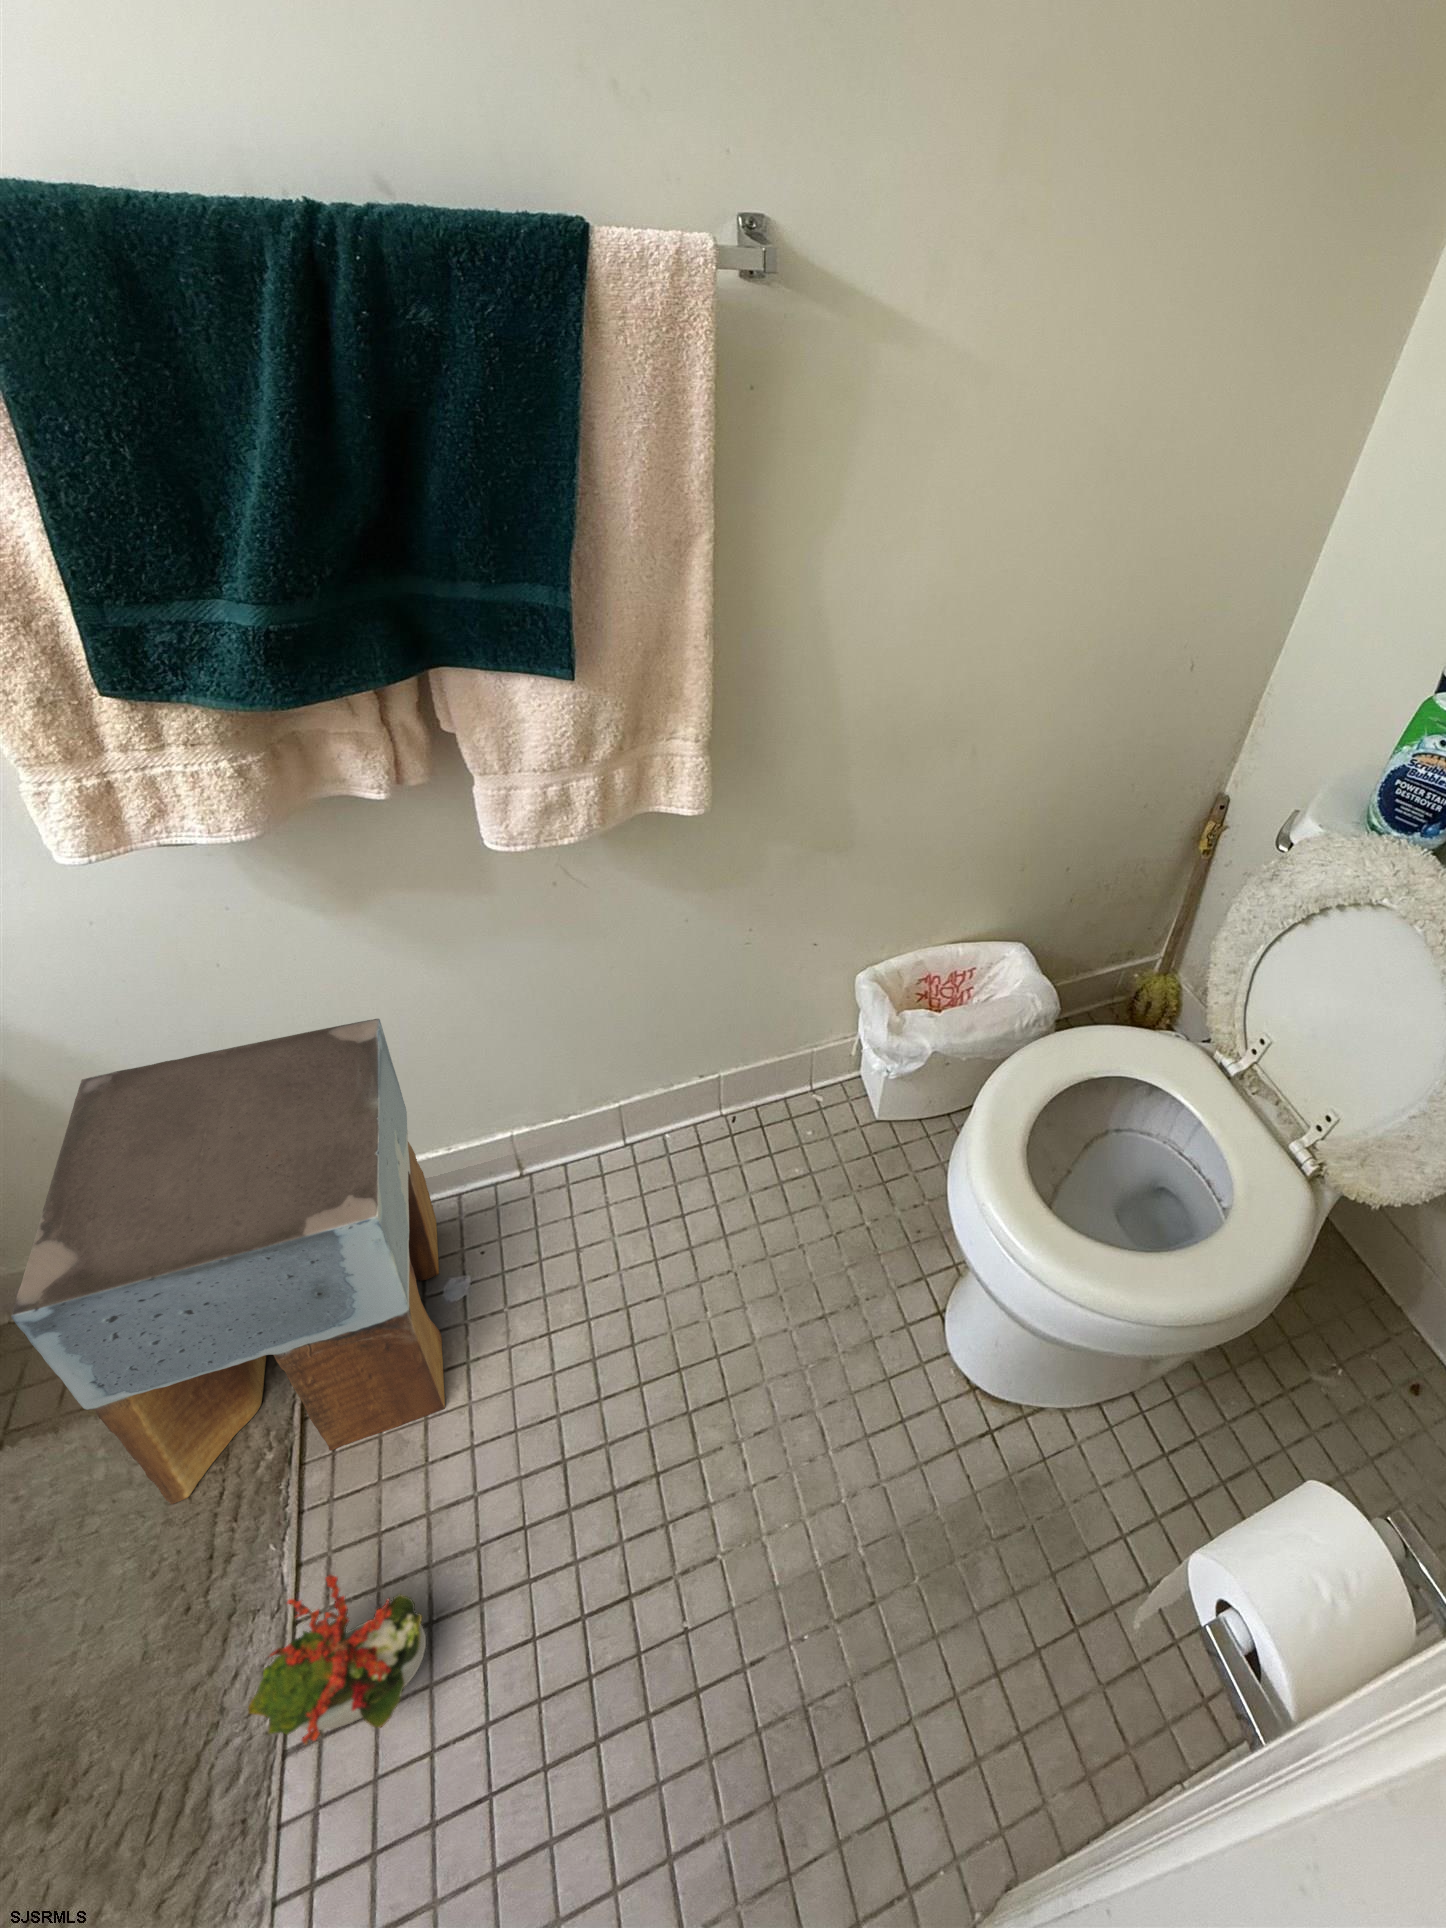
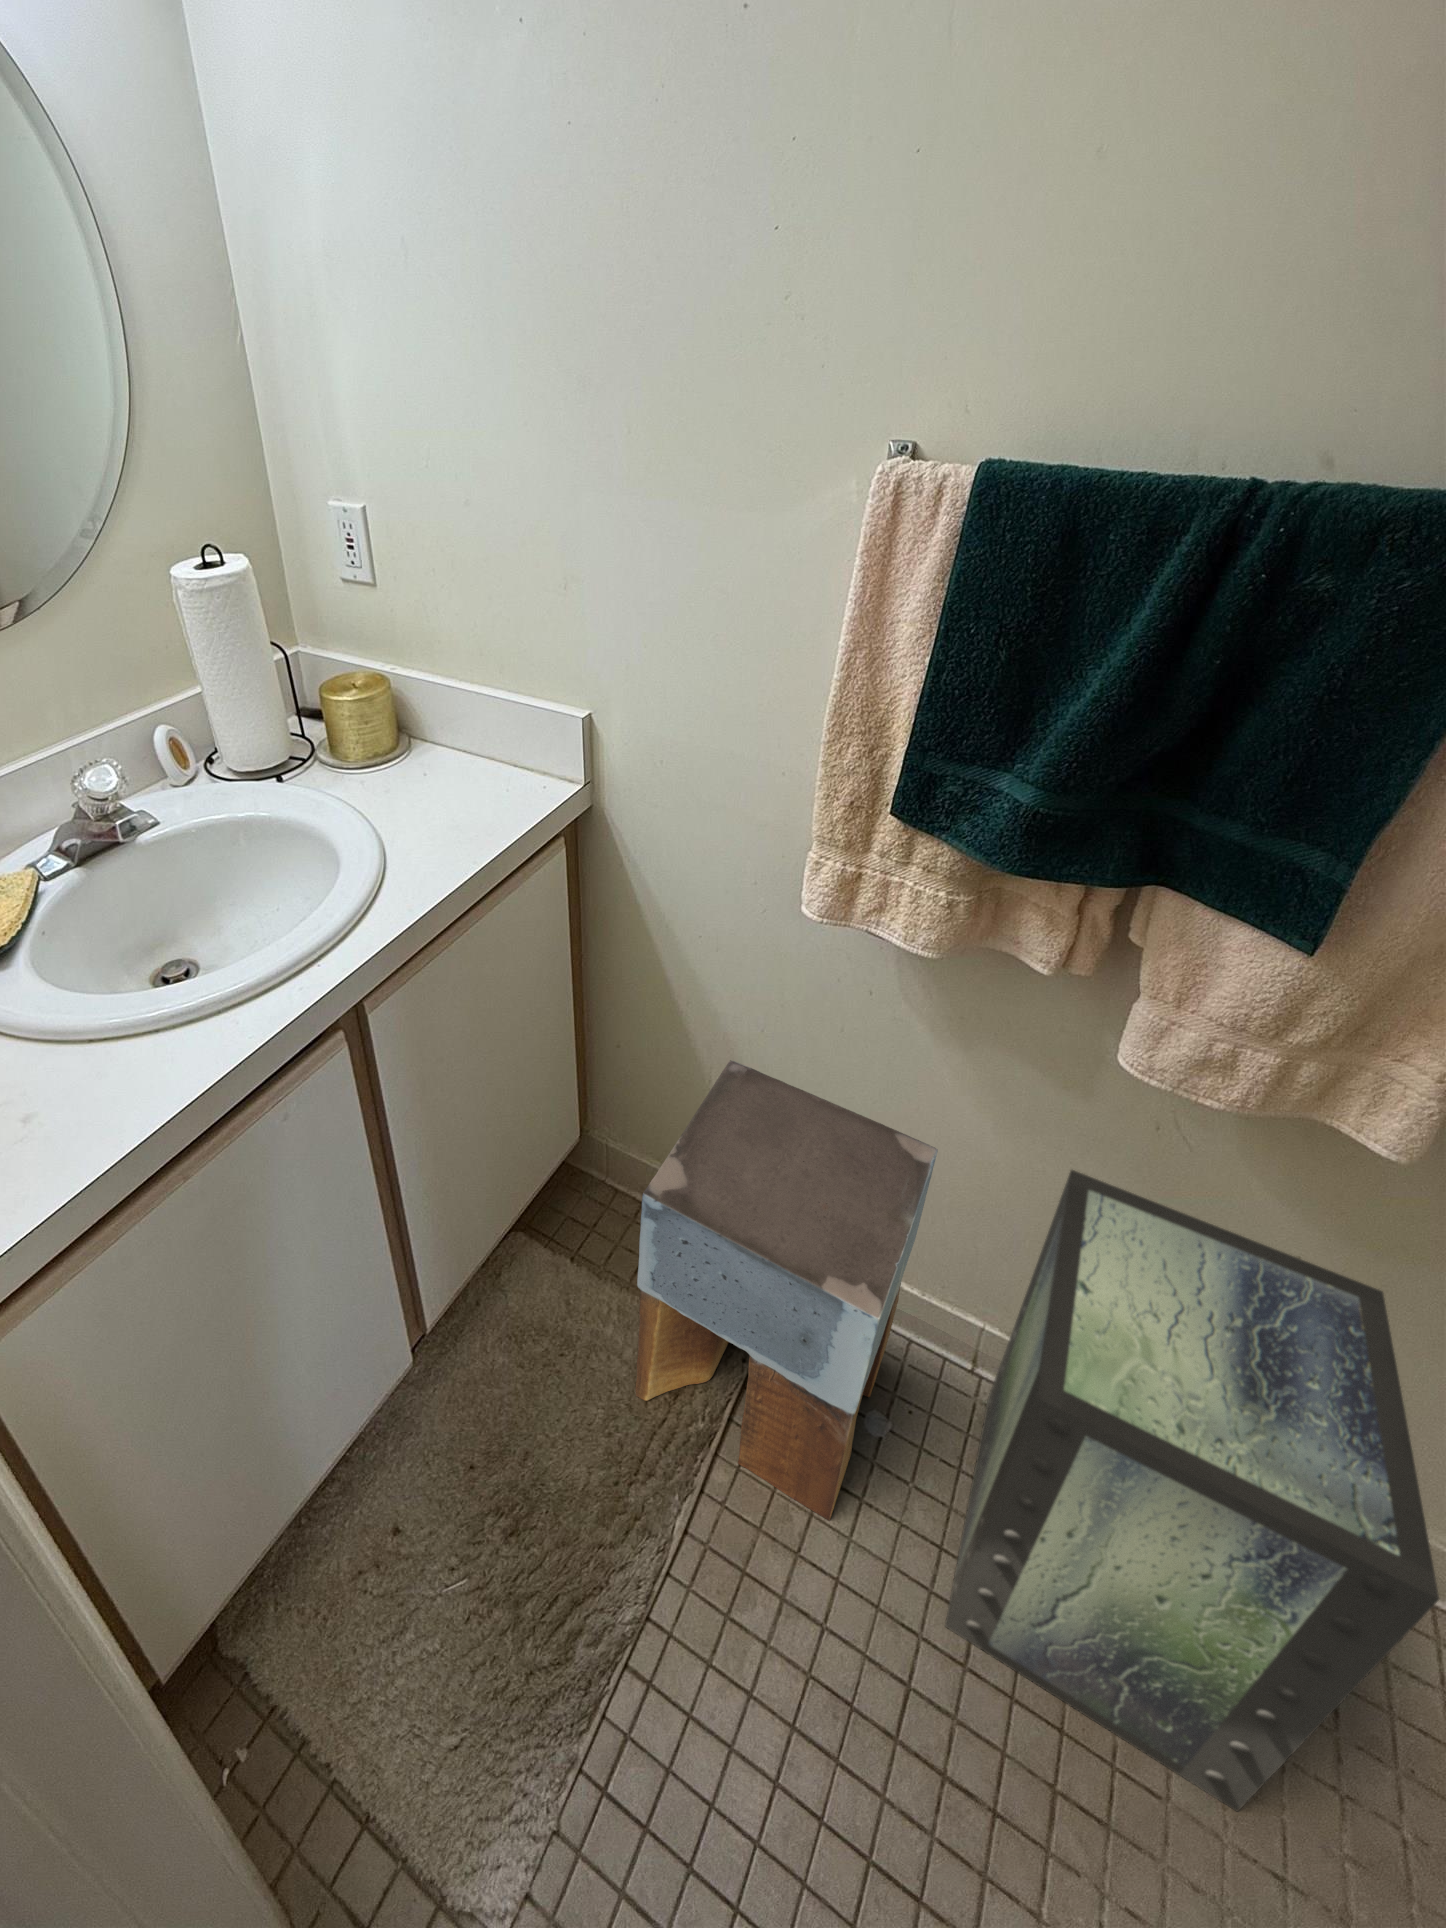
storage box: none [502,909,816,1389] -> present [945,1170,1439,1811]
decorative plant: present [248,1575,426,1744] -> none [628,1558,758,1739]

